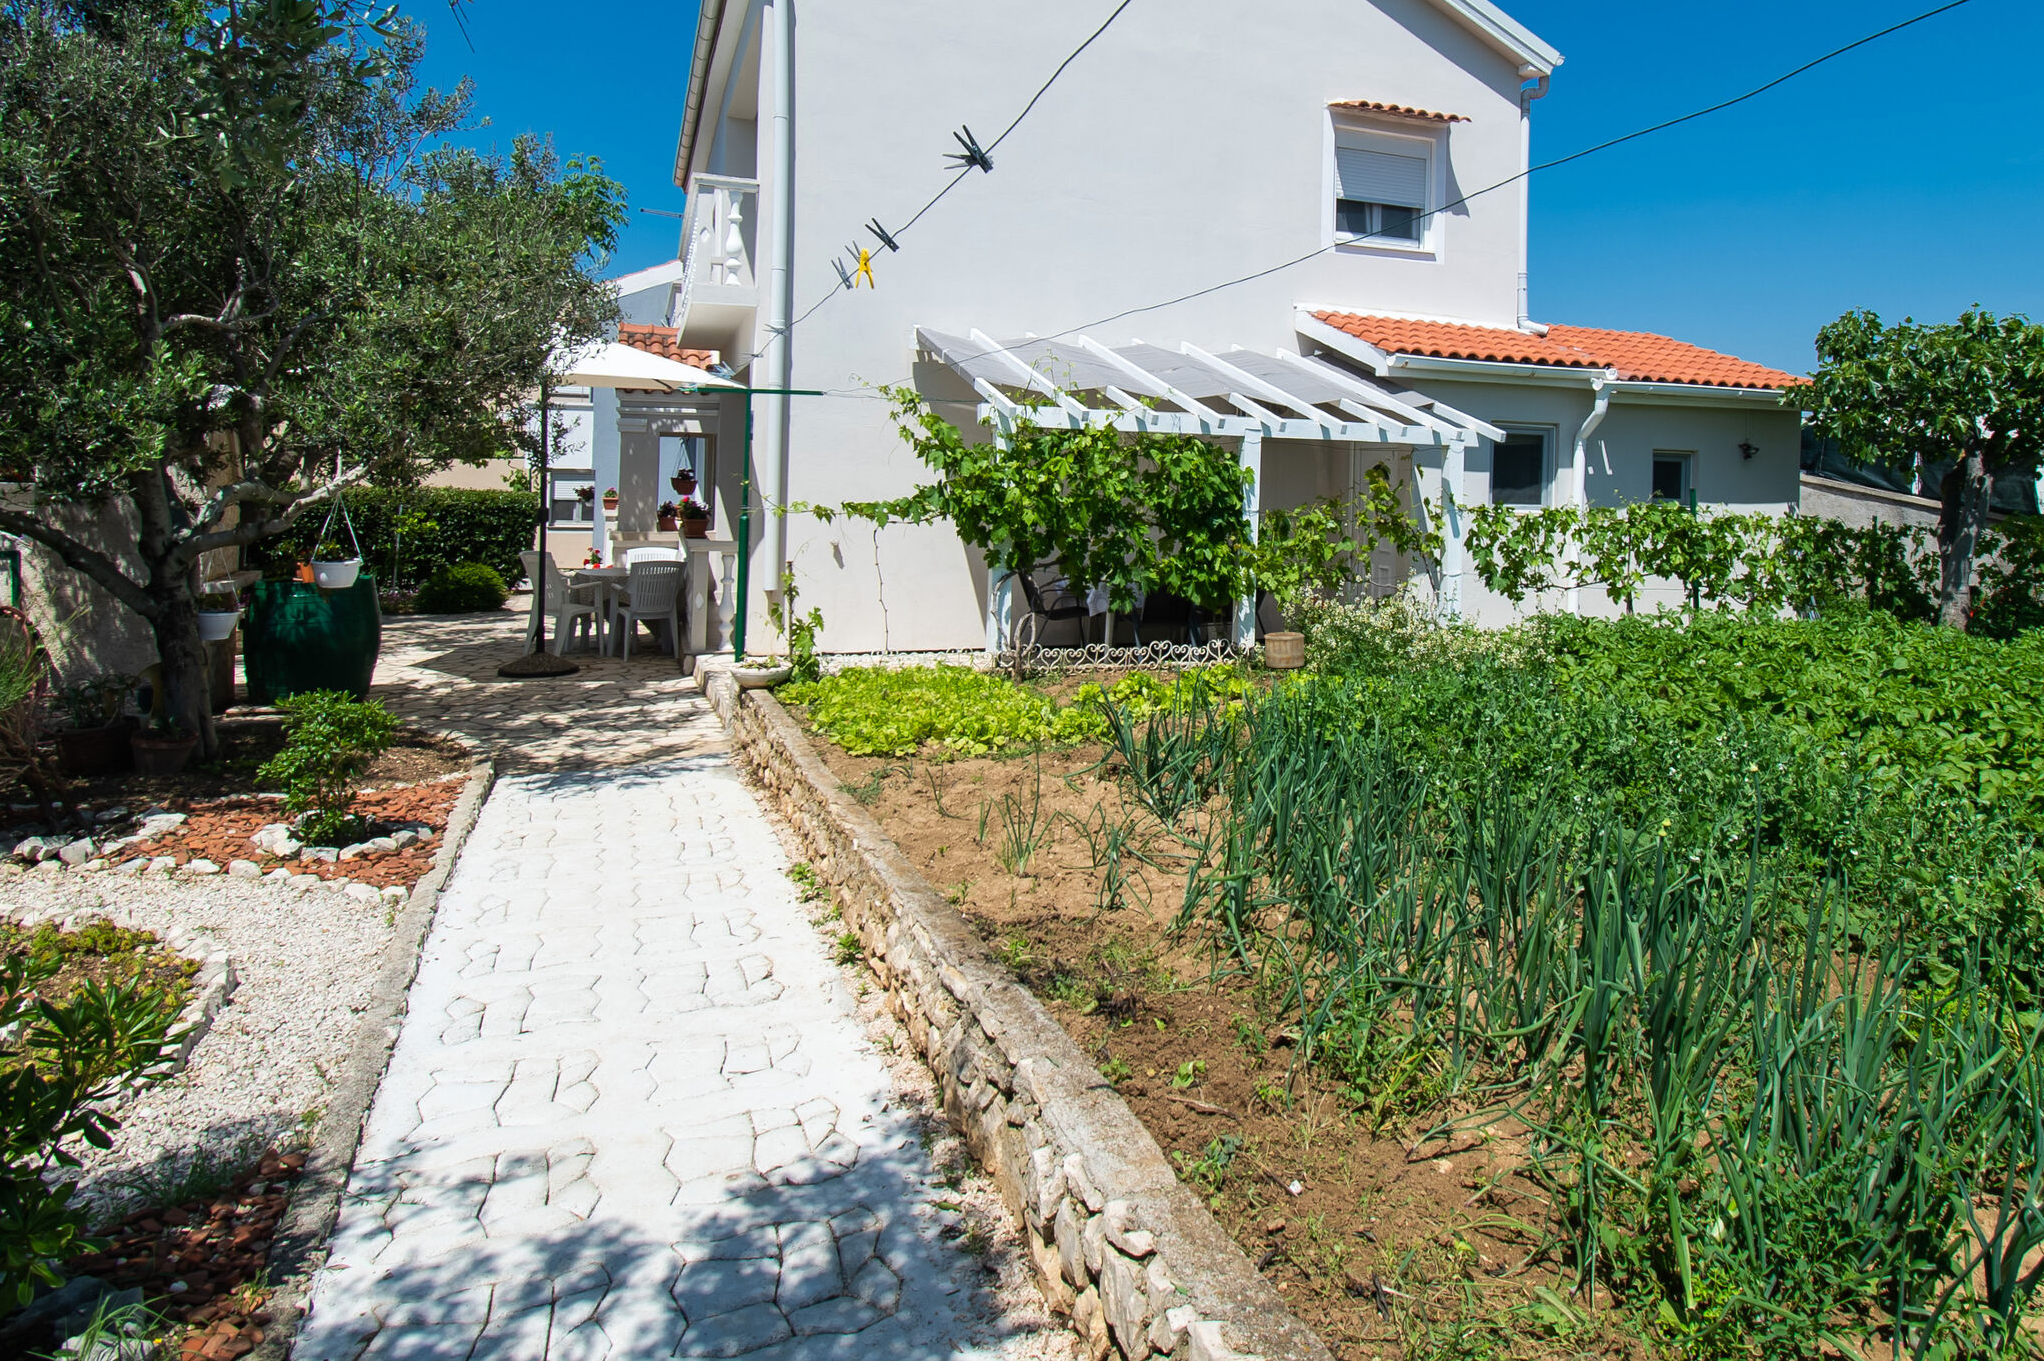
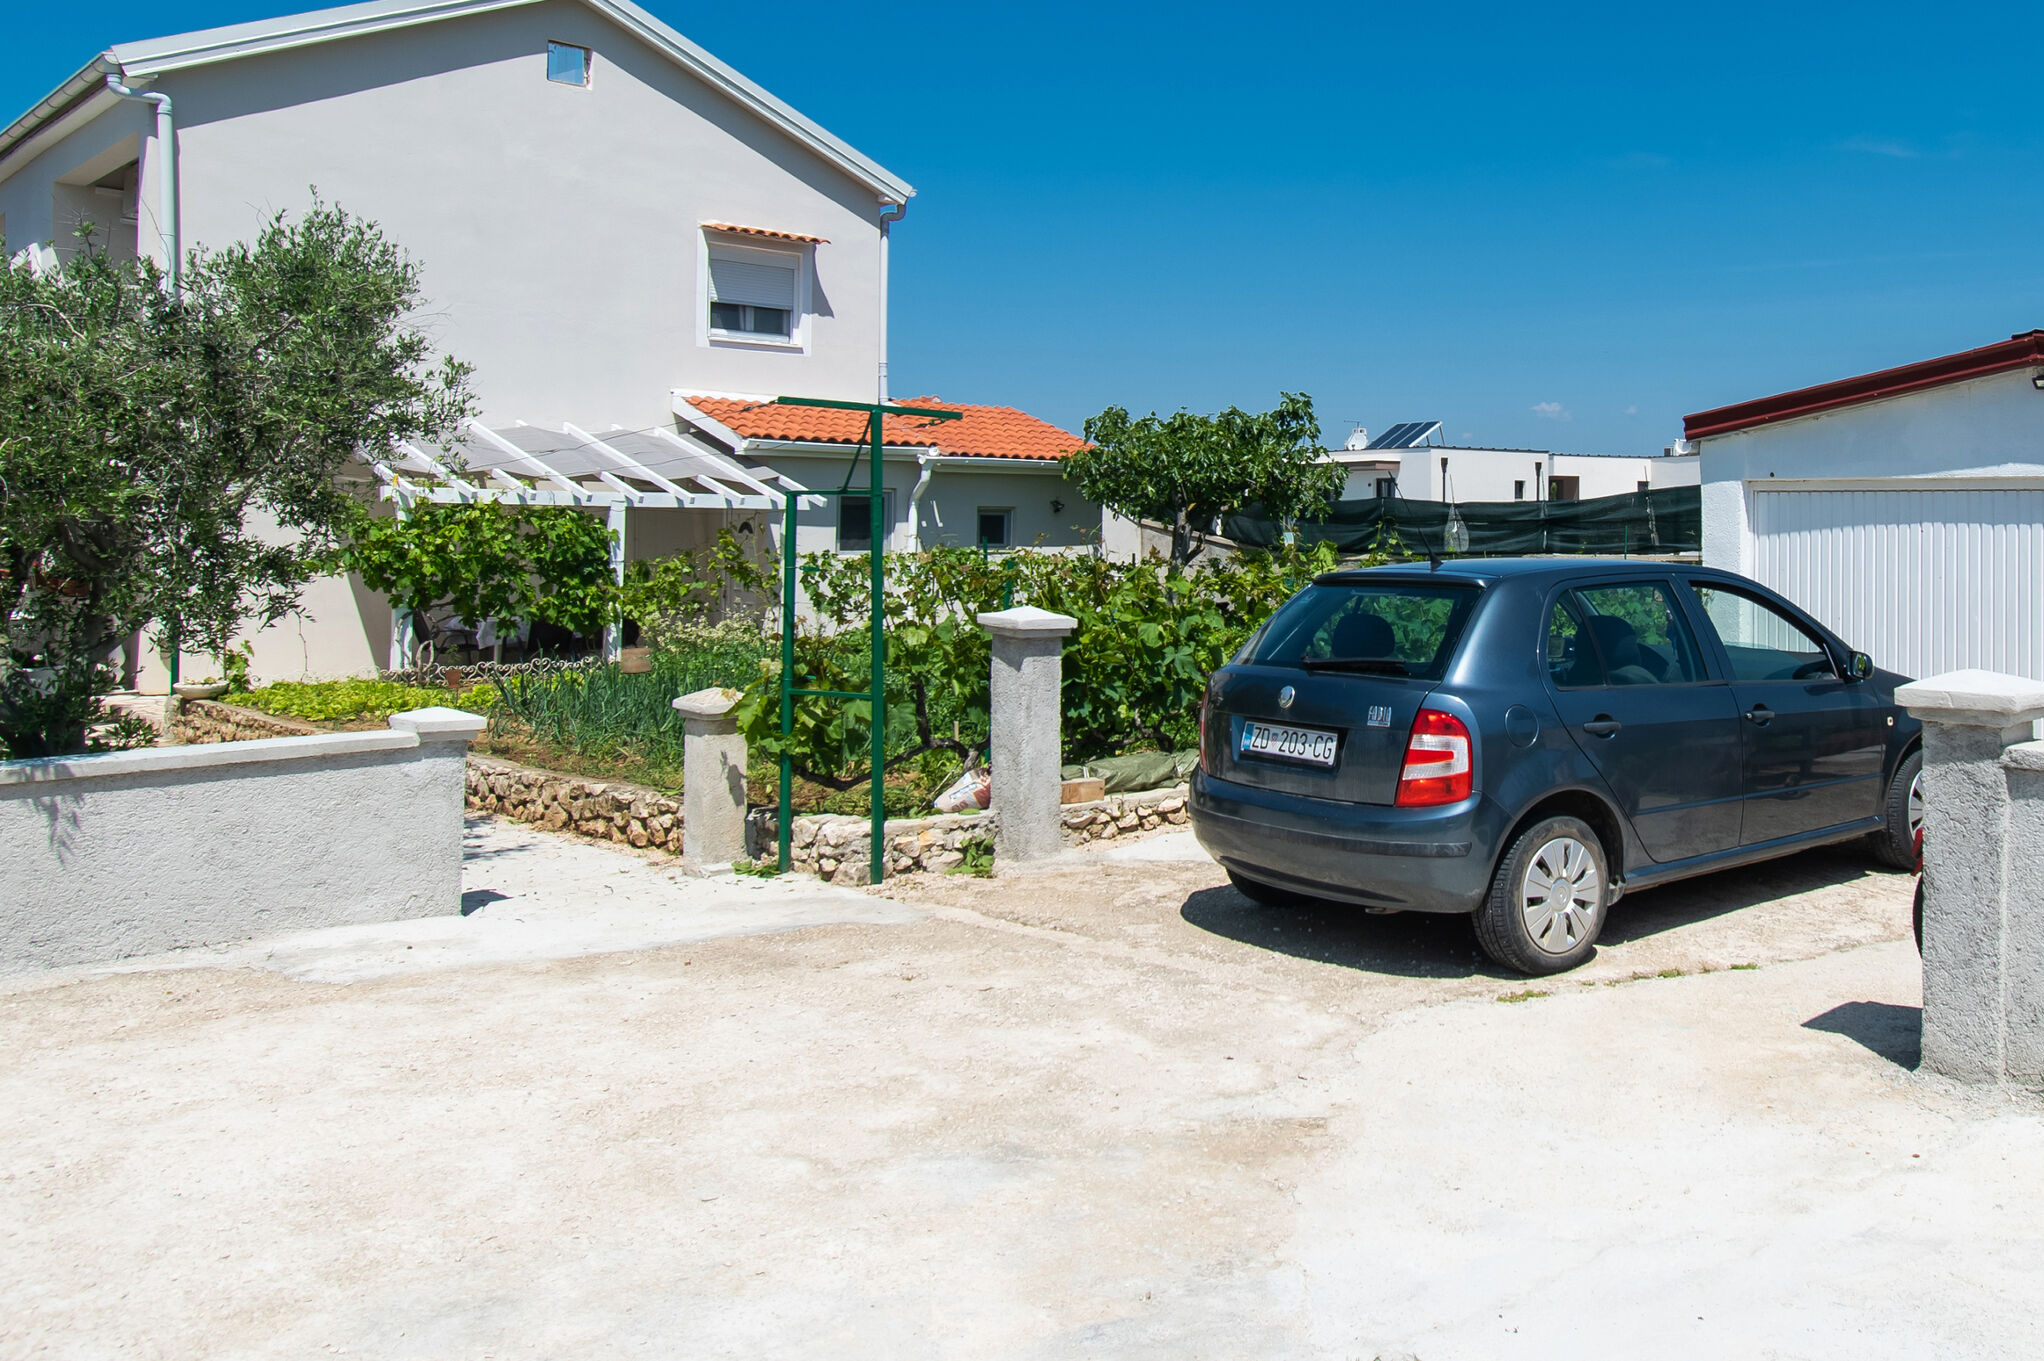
potted plant: none [1044,617,1071,680] -> present [443,644,462,688]

